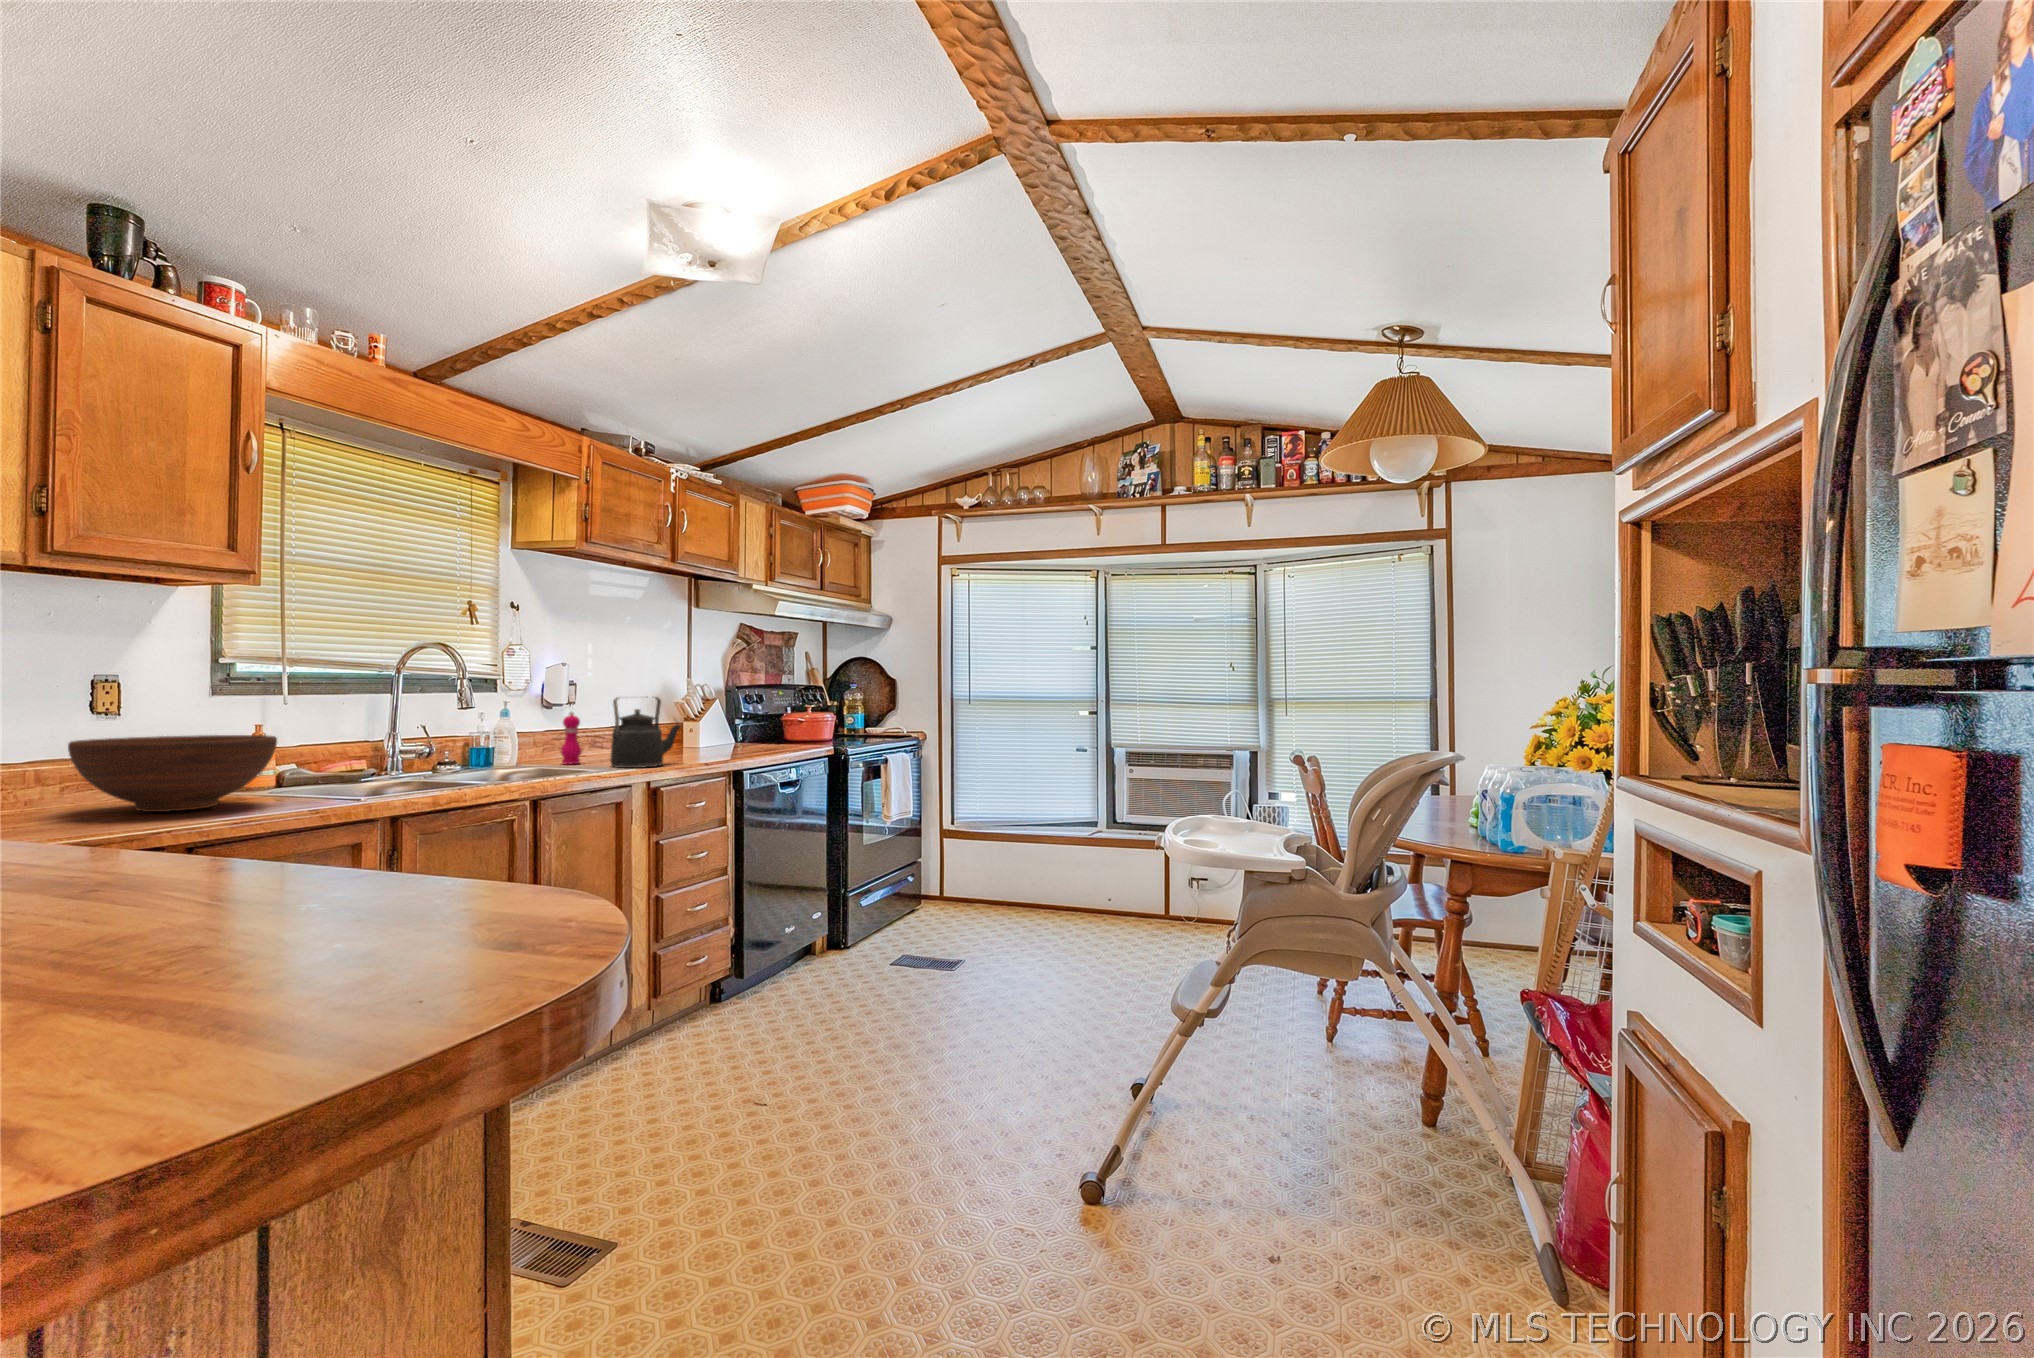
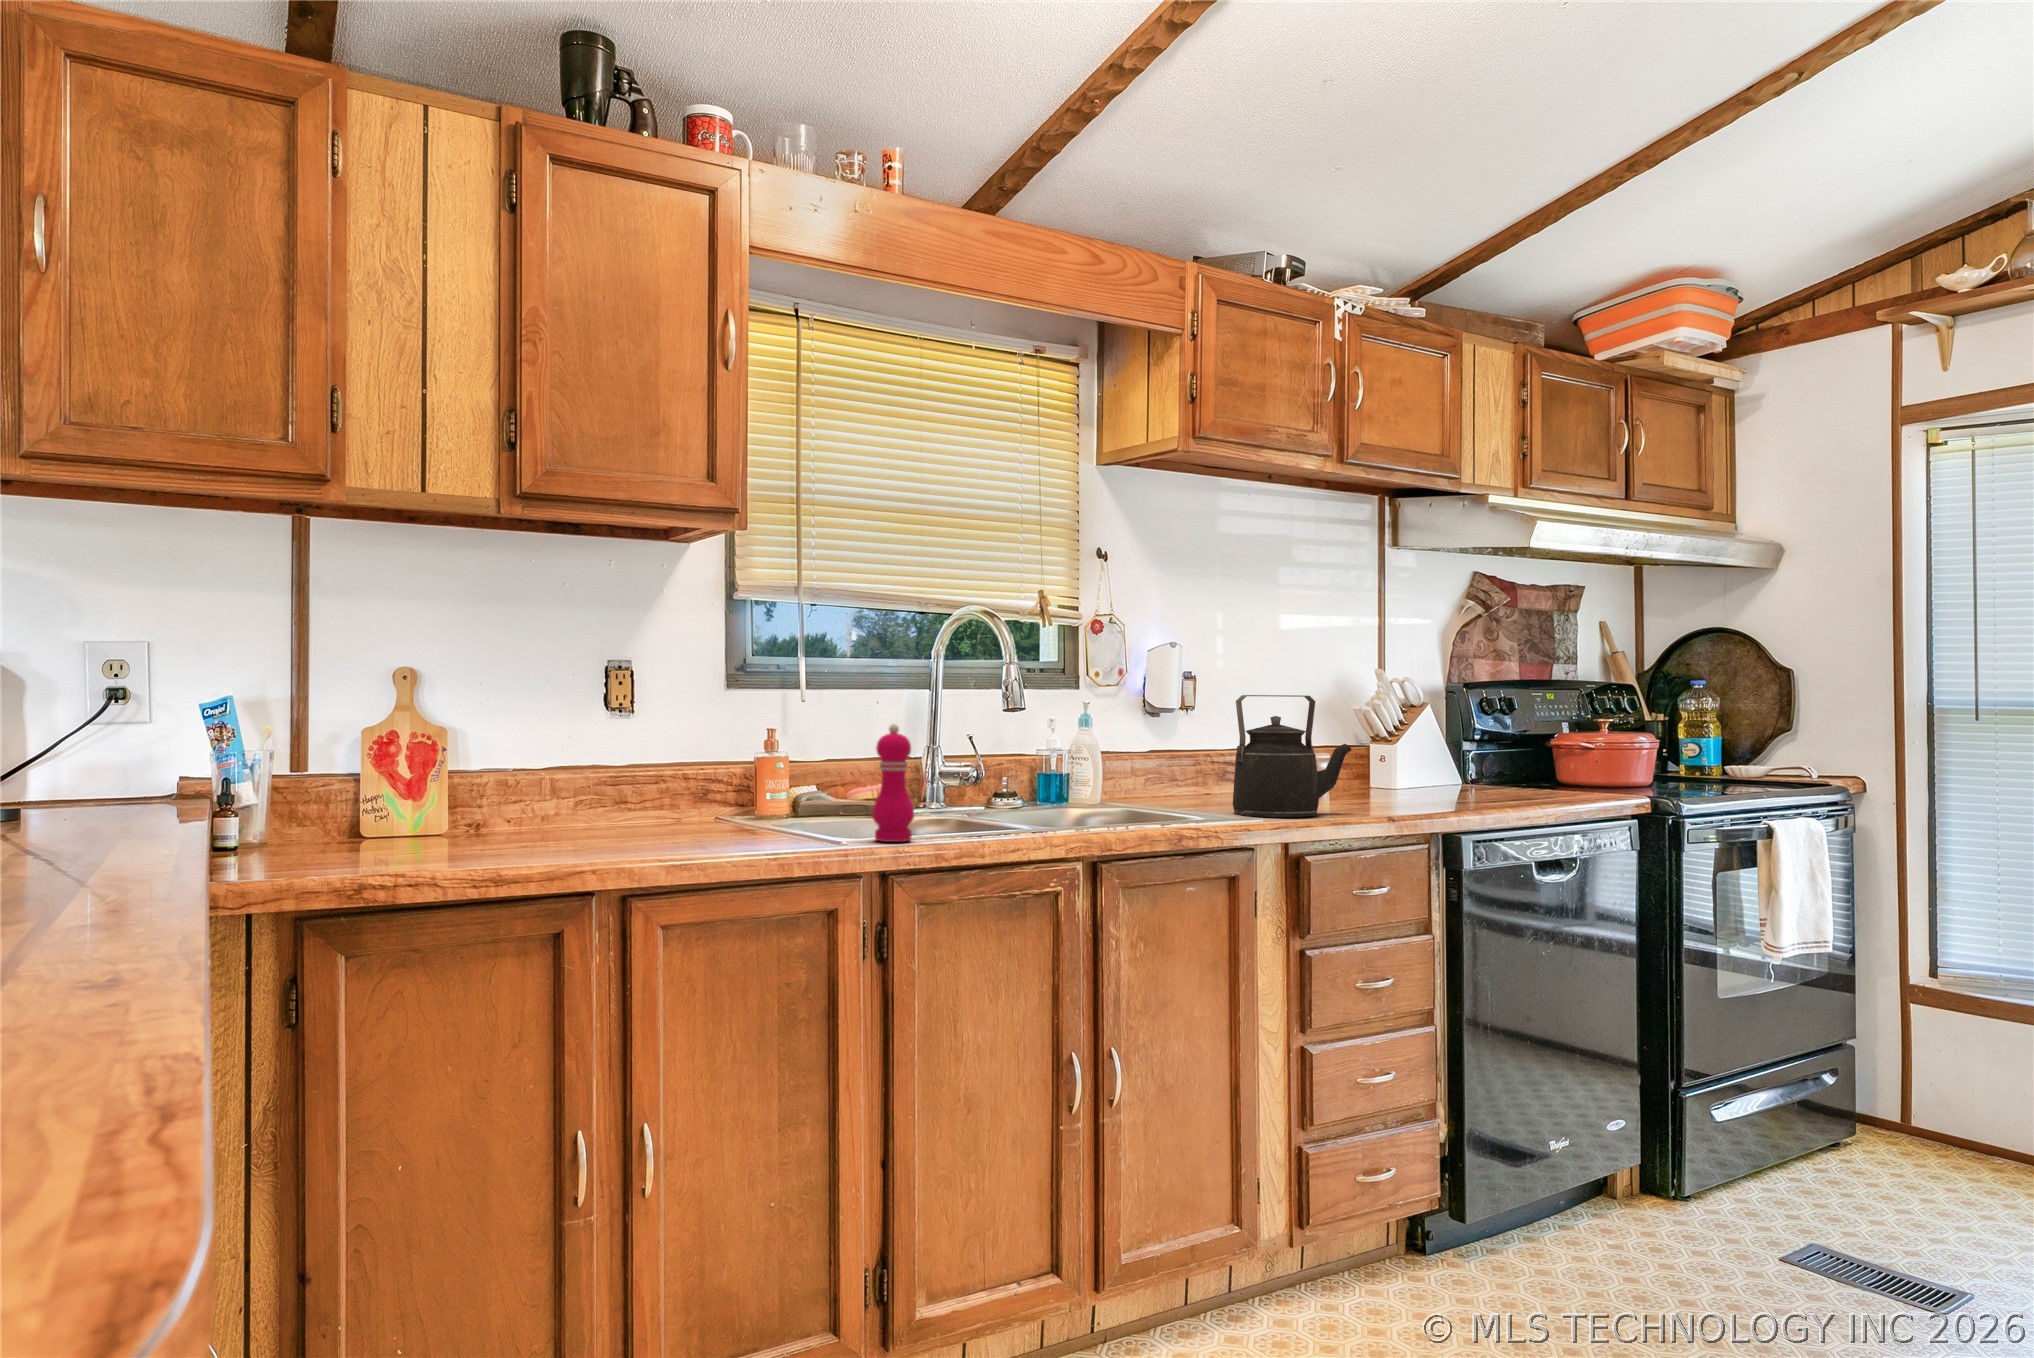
pepper mill: present [561,712,582,764] -> present [872,724,914,842]
fruit bowl: present [68,735,277,812] -> none [536,739,752,841]

